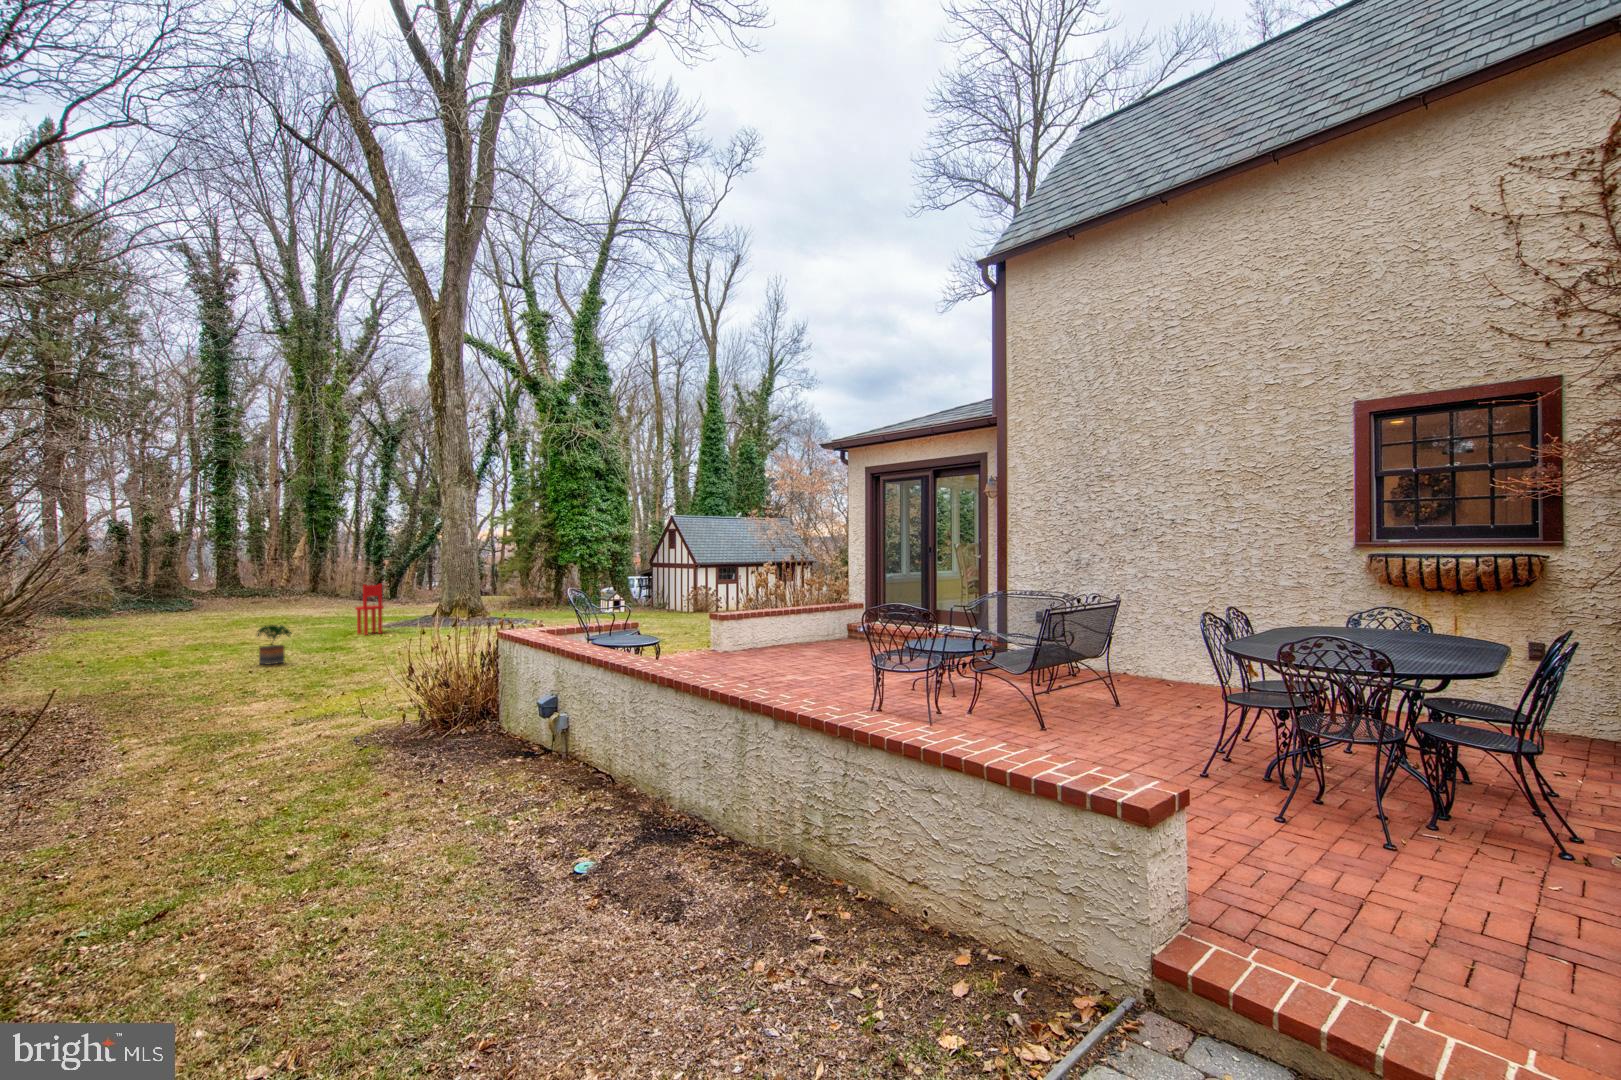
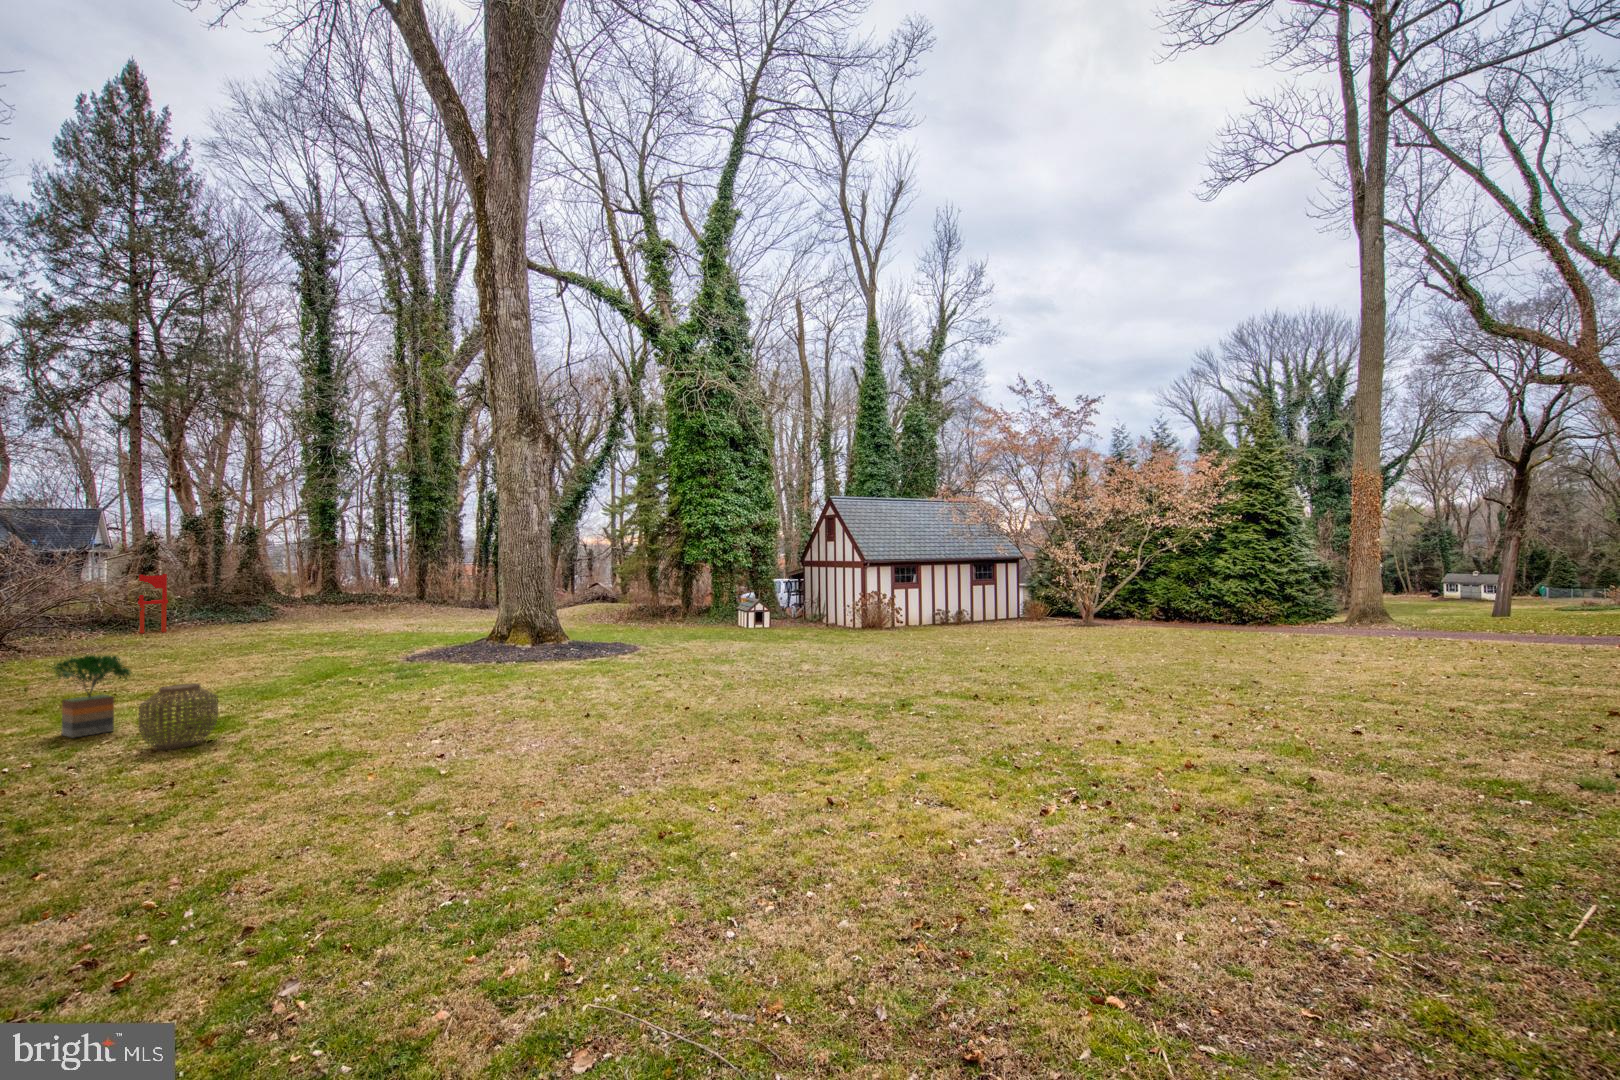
chair: present [355,584,384,635] -> present [138,574,168,633]
woven basket: none [318,637,351,667] -> present [139,683,218,750]

